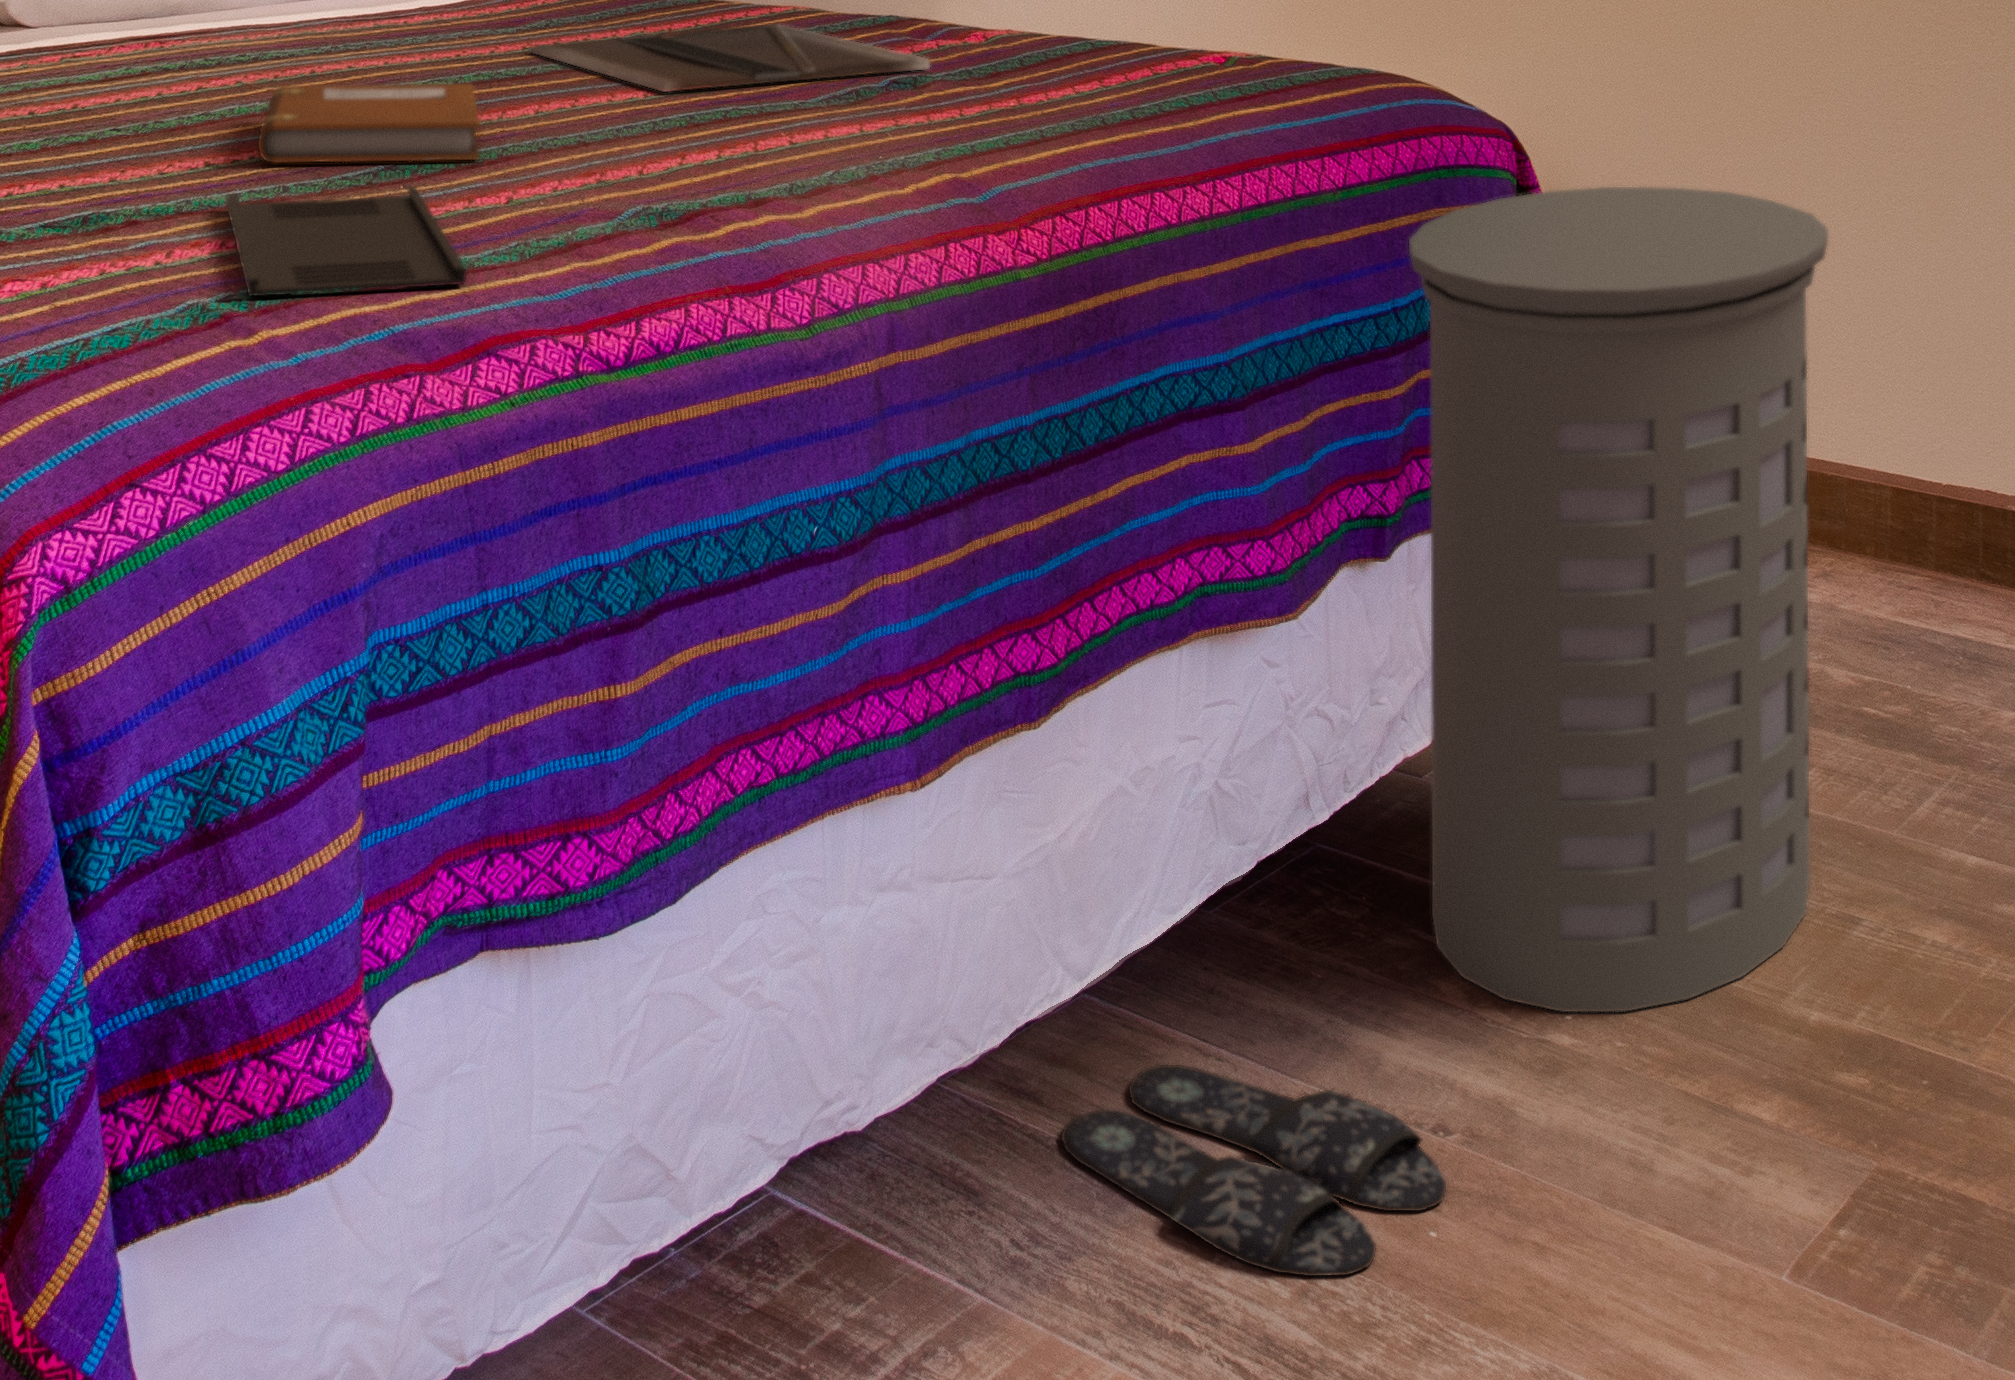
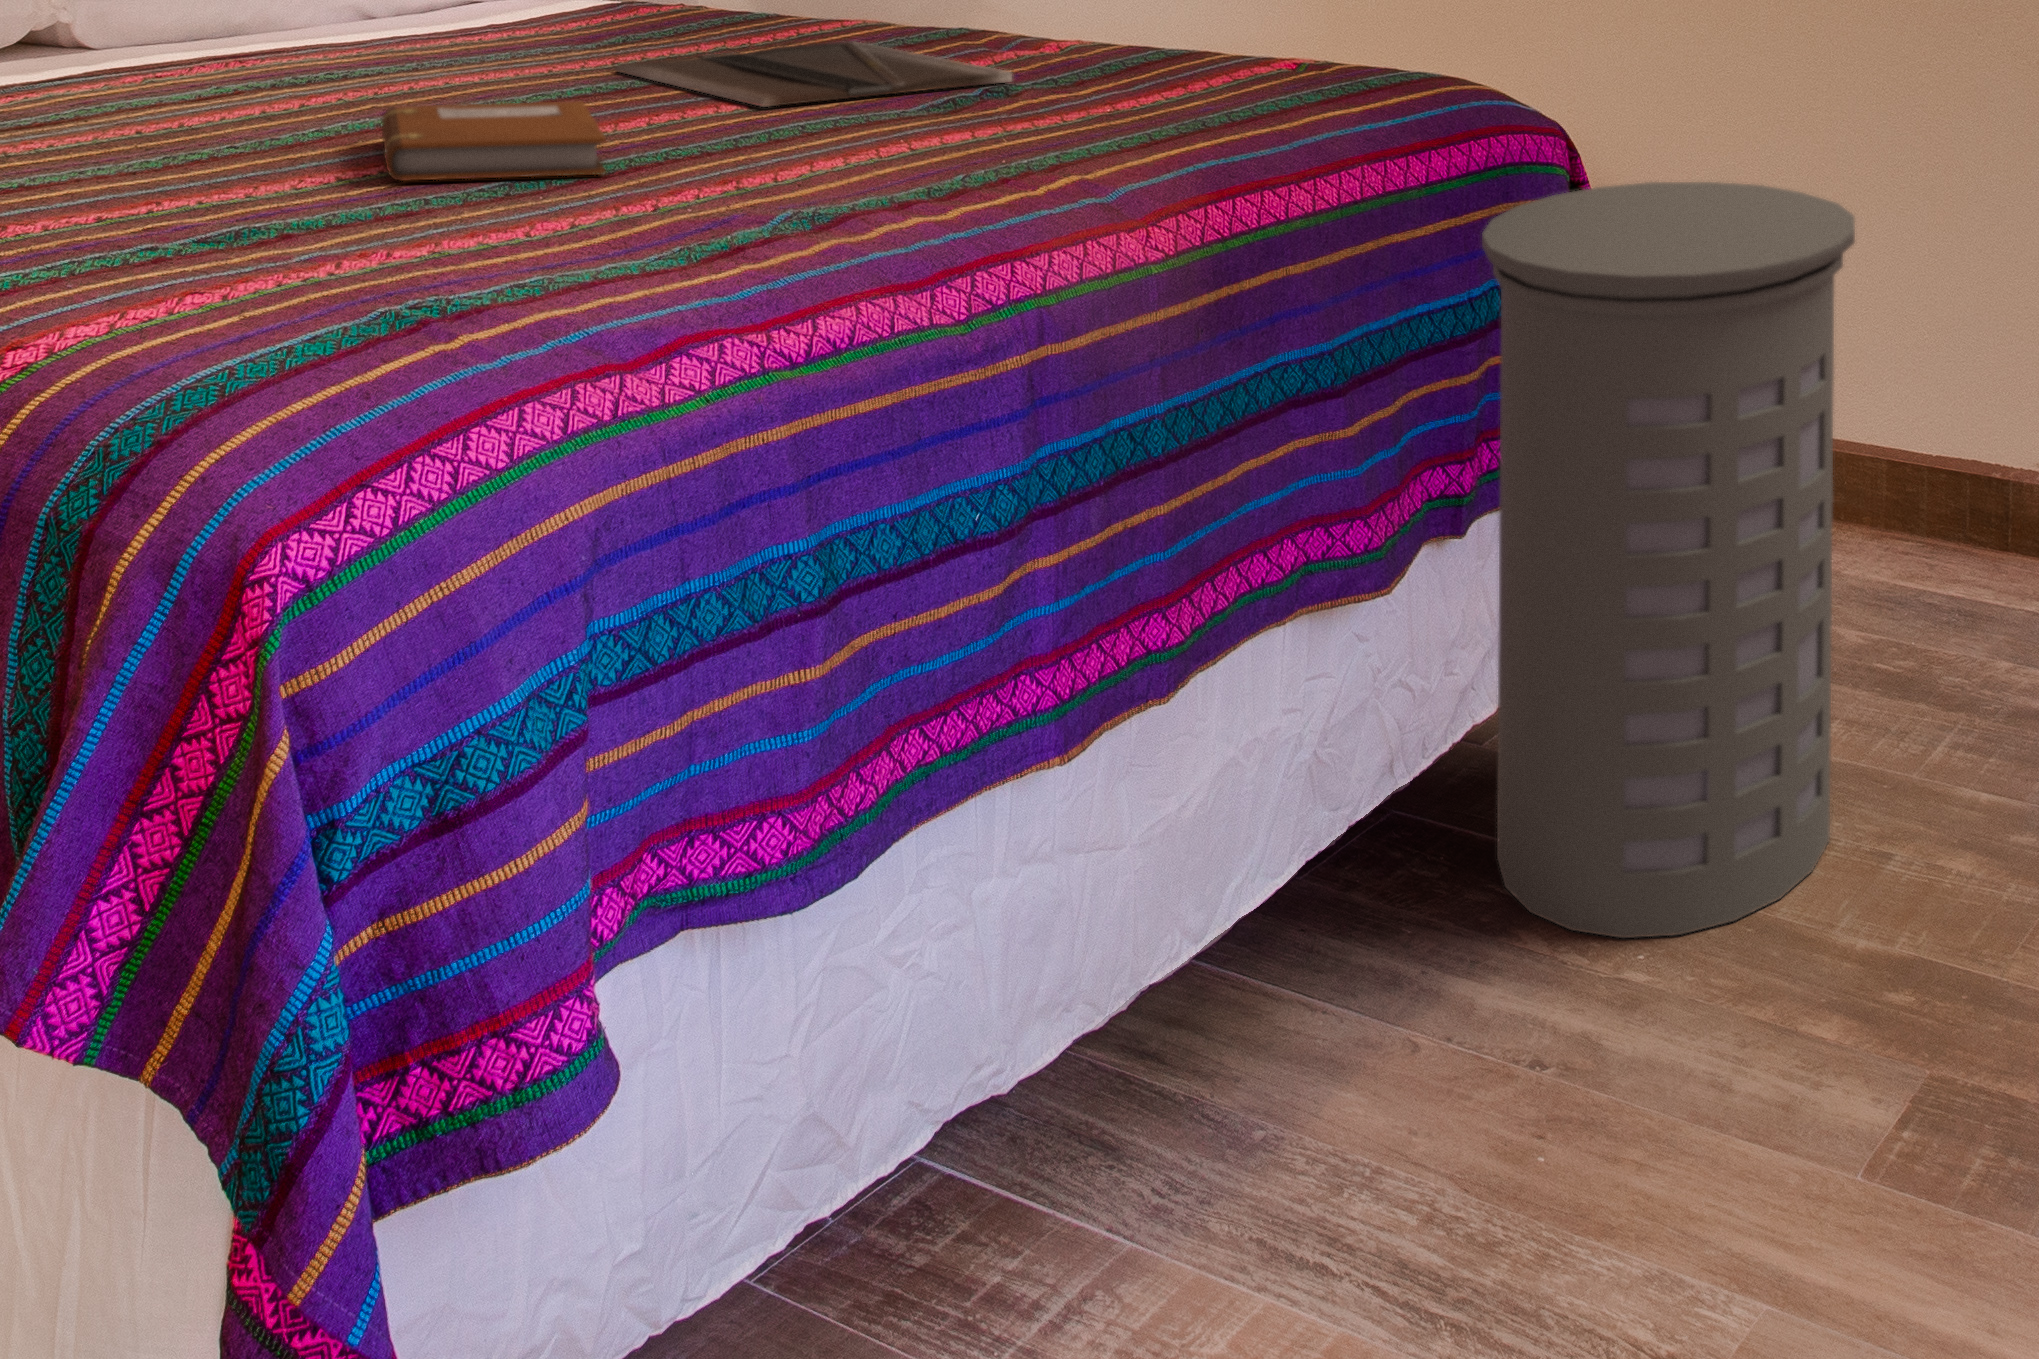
tray: present [227,186,466,296] -> none [372,200,639,308]
slippers: present [1062,1065,1446,1276] -> none [1183,1005,1538,1184]

